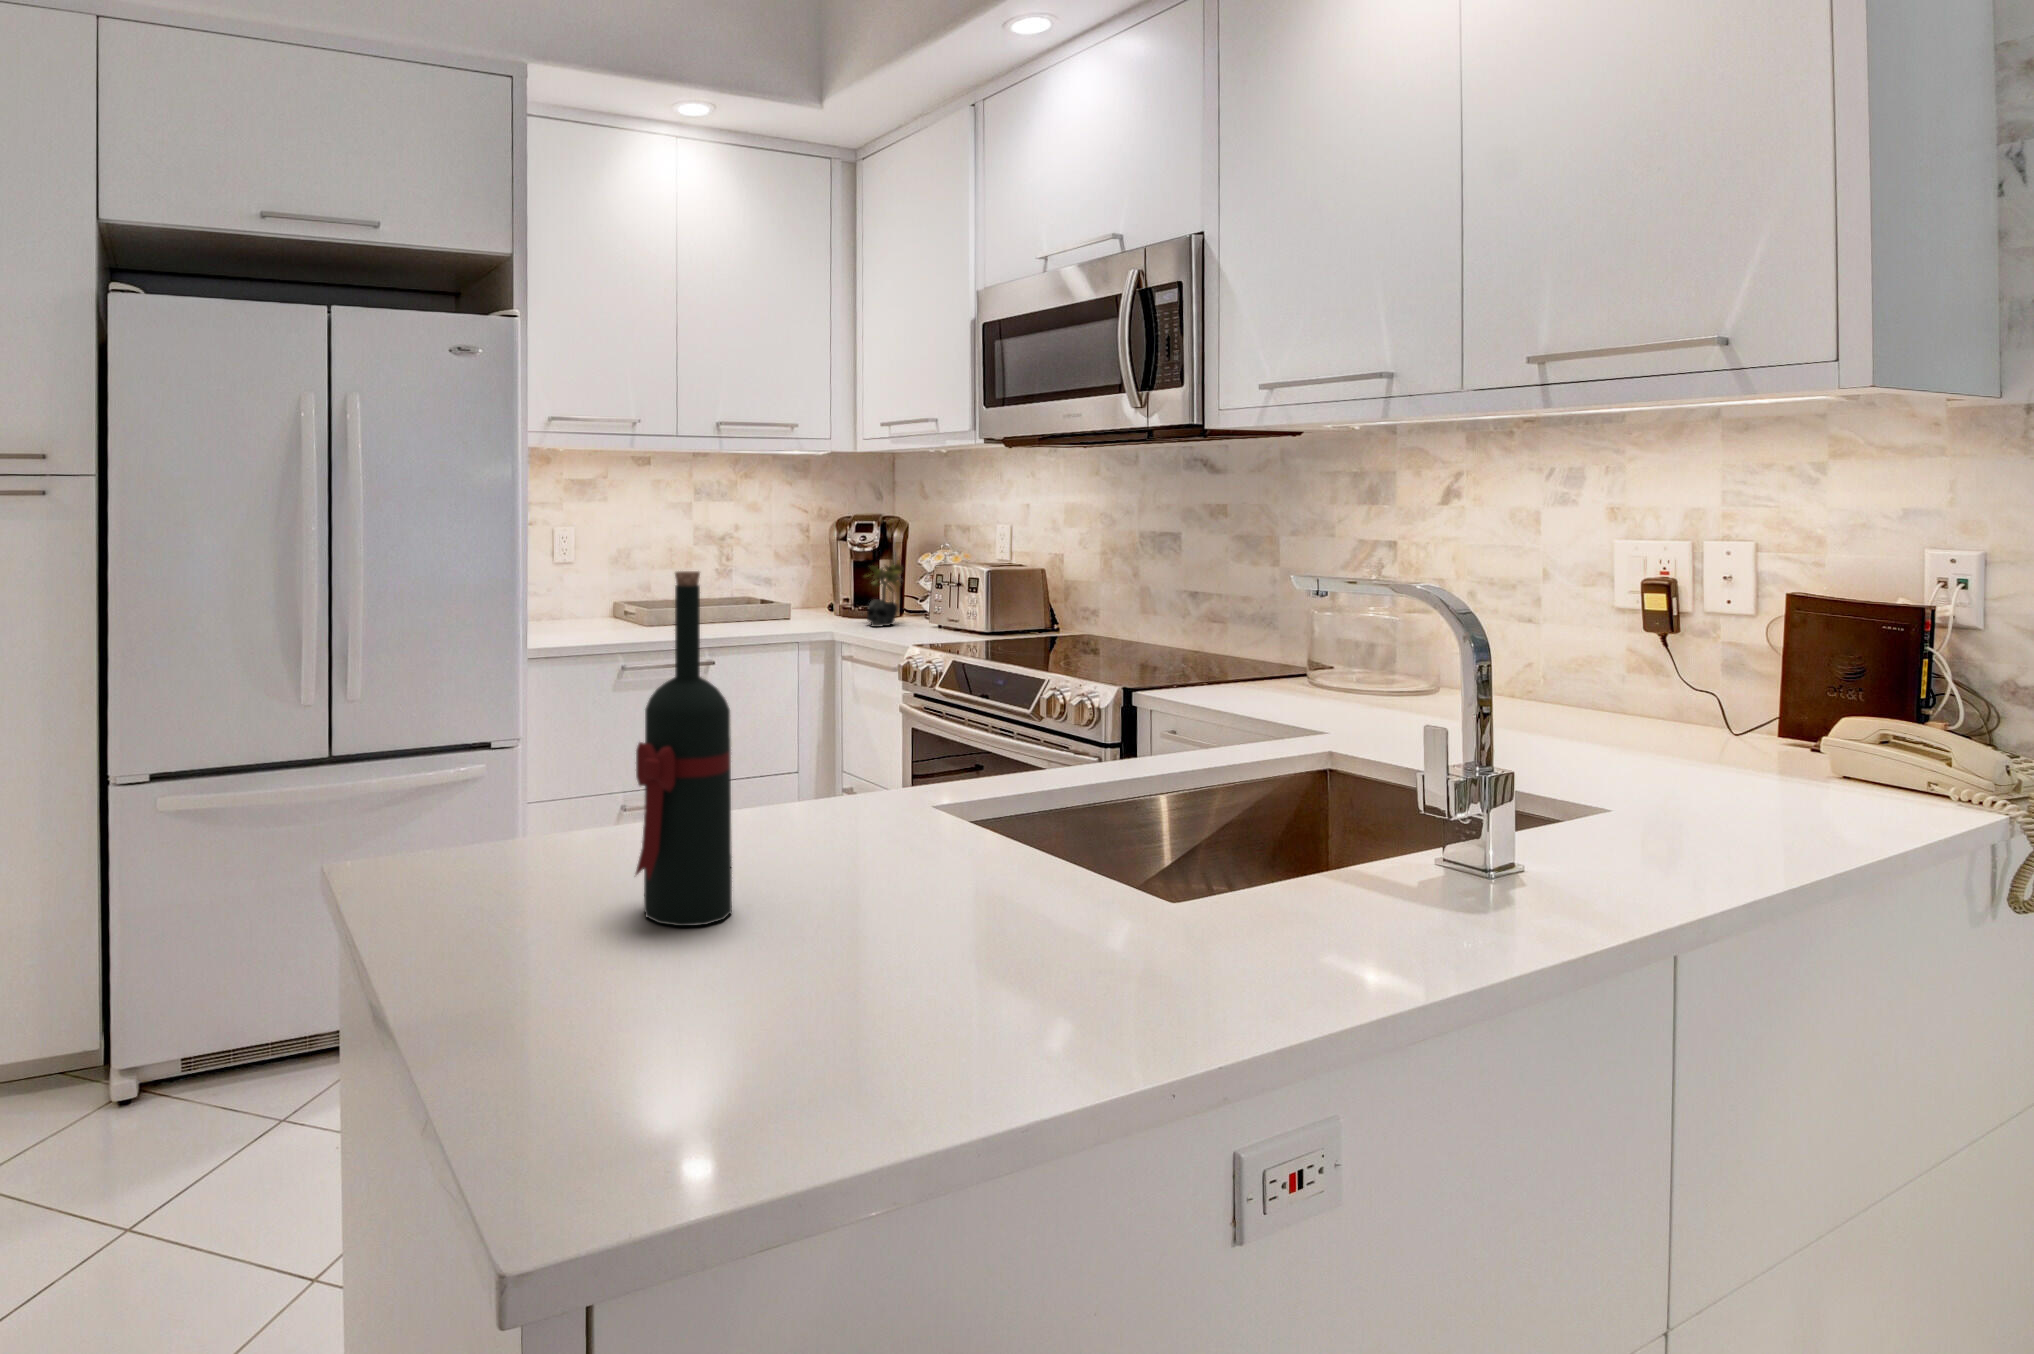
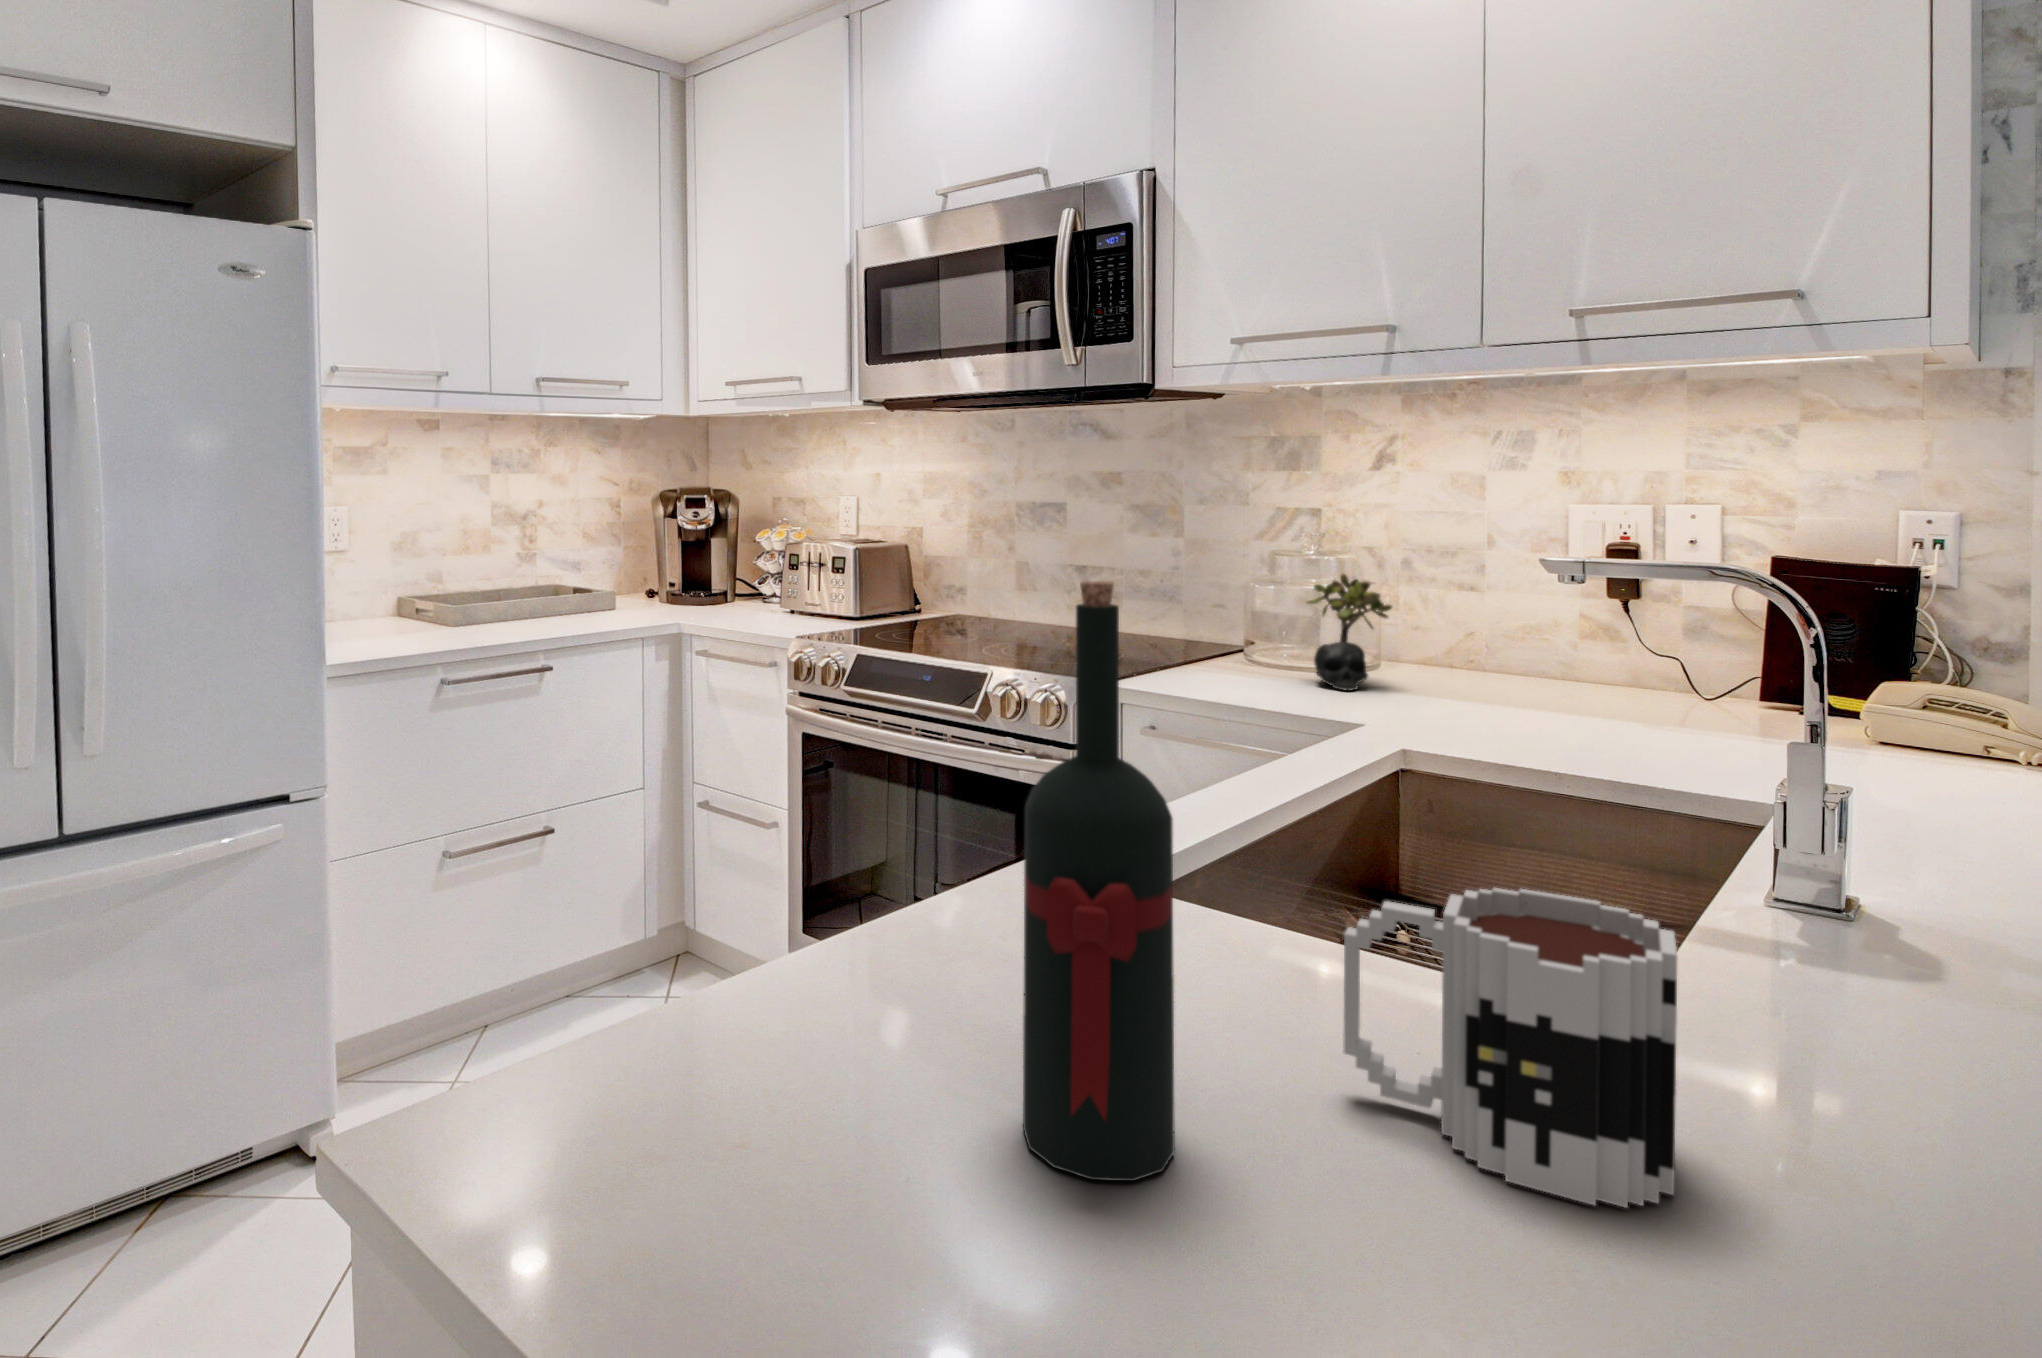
succulent plant: present [867,563,903,627] -> present [1307,574,1392,691]
mug: none [867,782,1027,970] -> present [1344,888,1677,1207]

